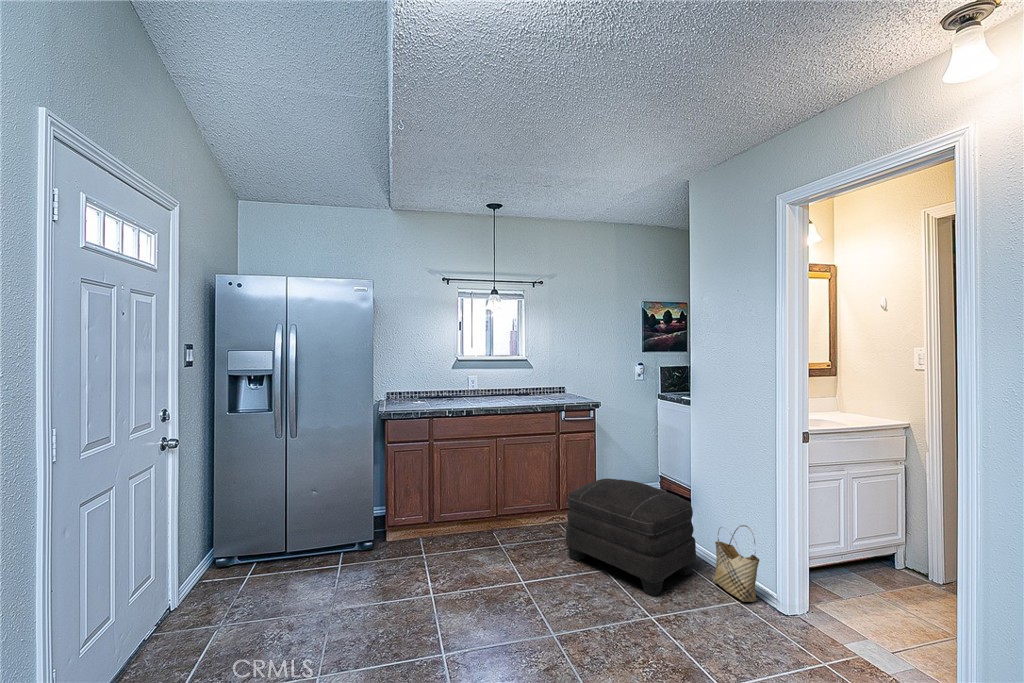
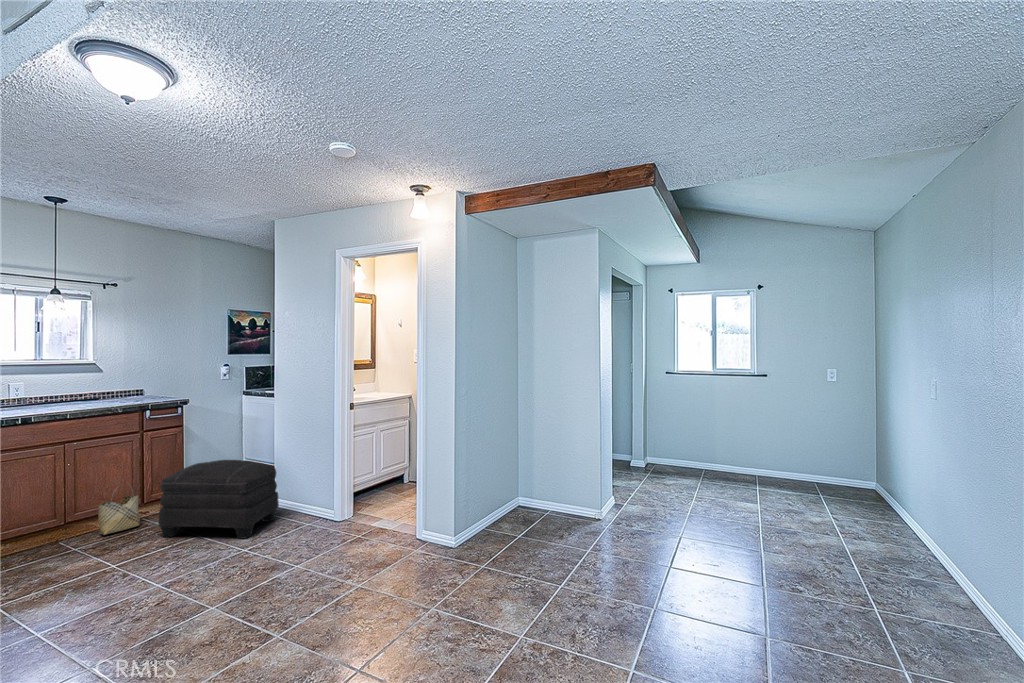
woven basket: present [713,525,759,602] -> present [98,481,140,535]

